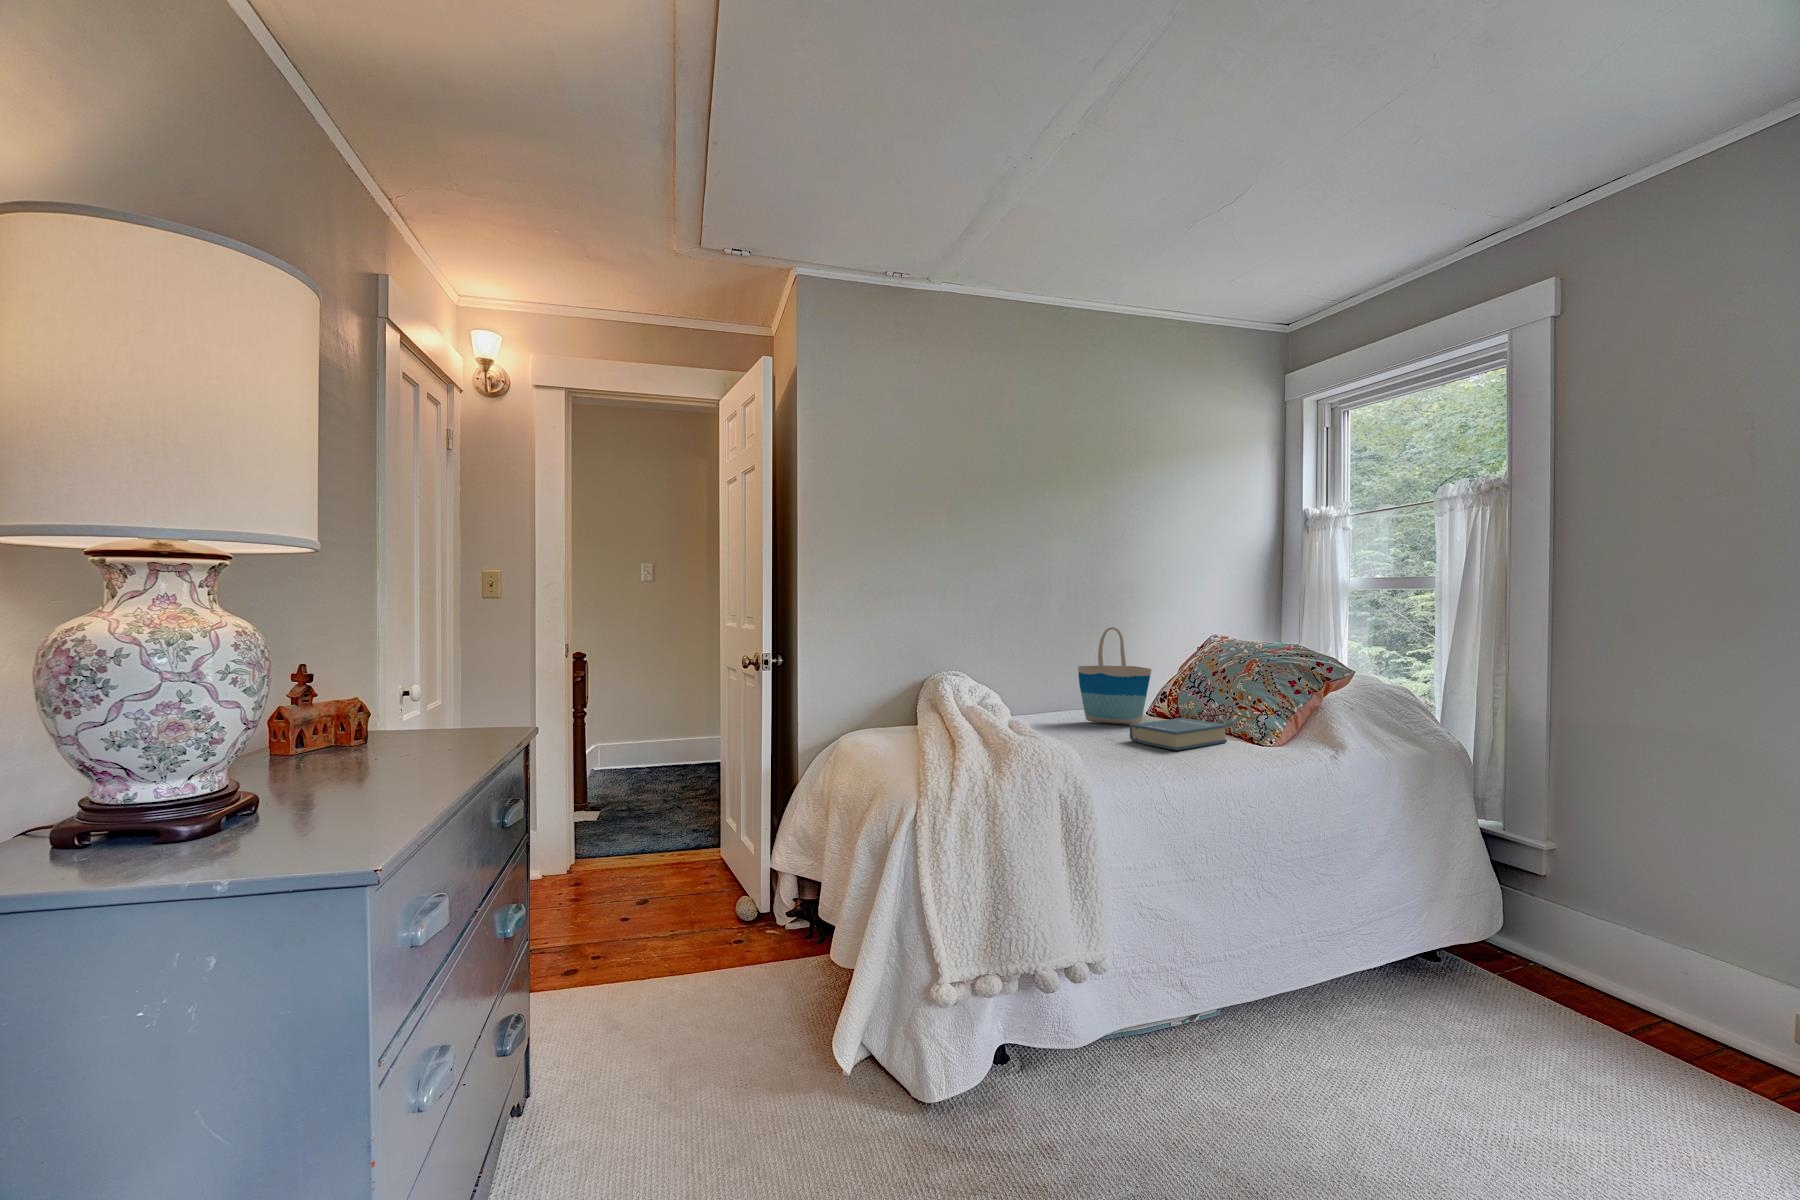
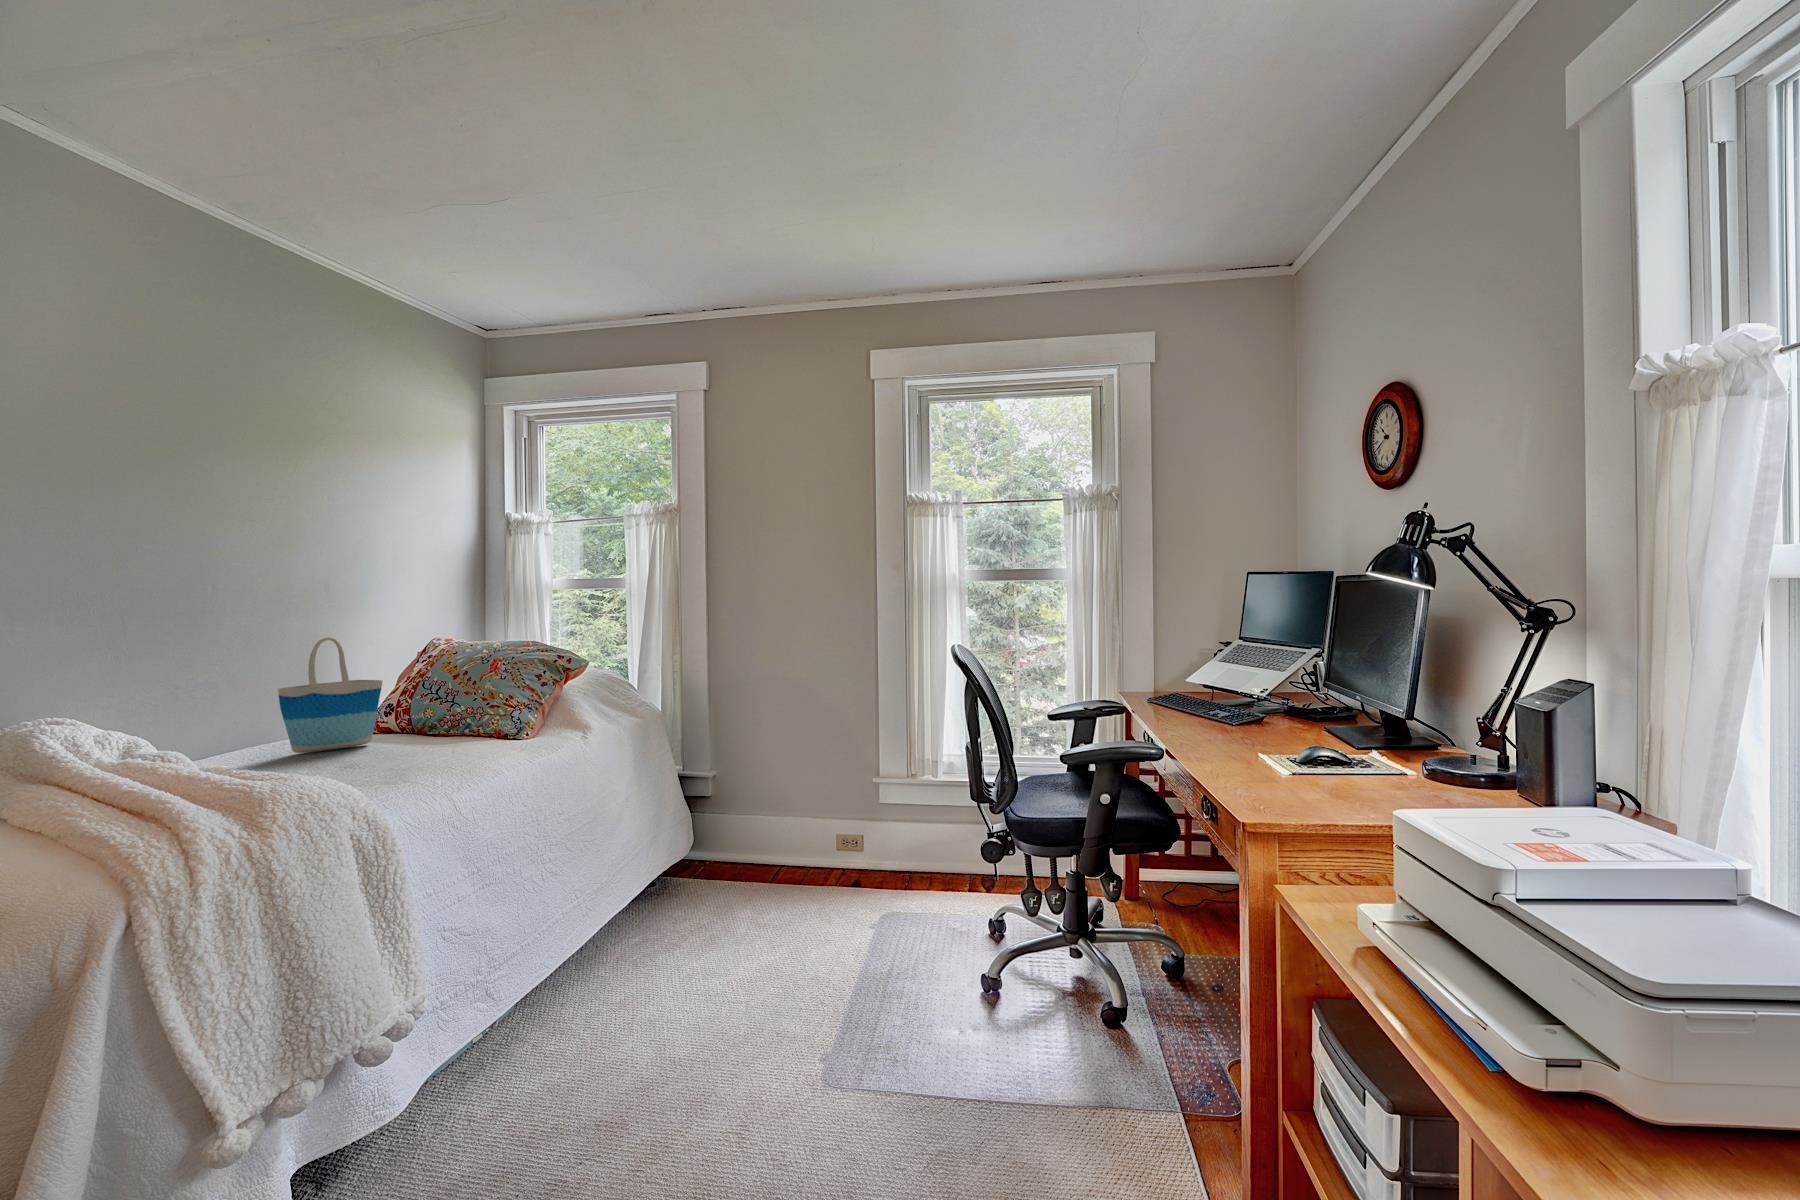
hardback book: present [1130,718,1227,750] -> none [376,725,483,762]

